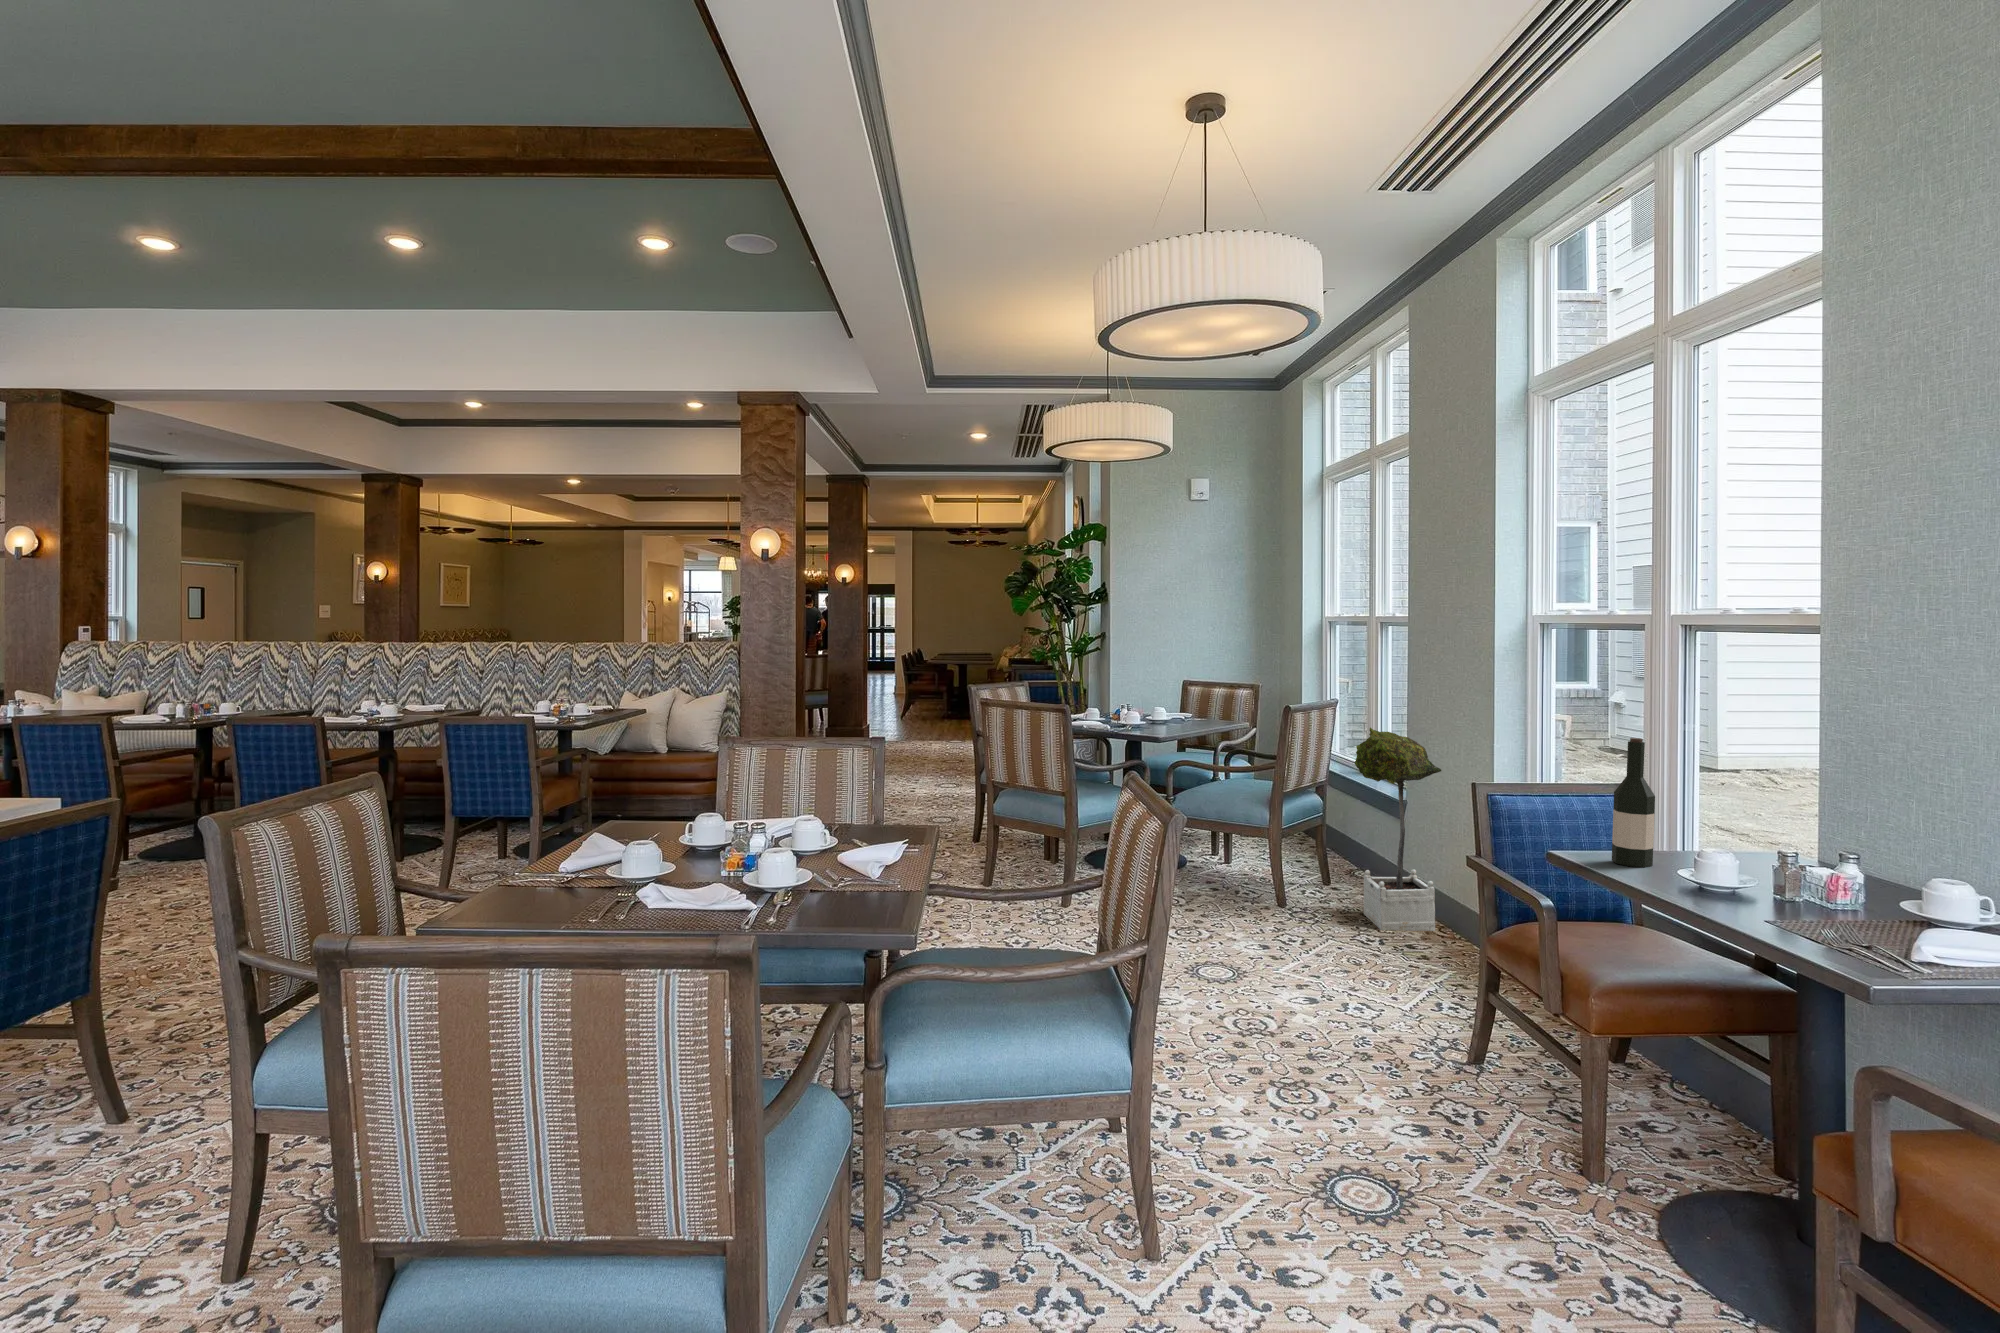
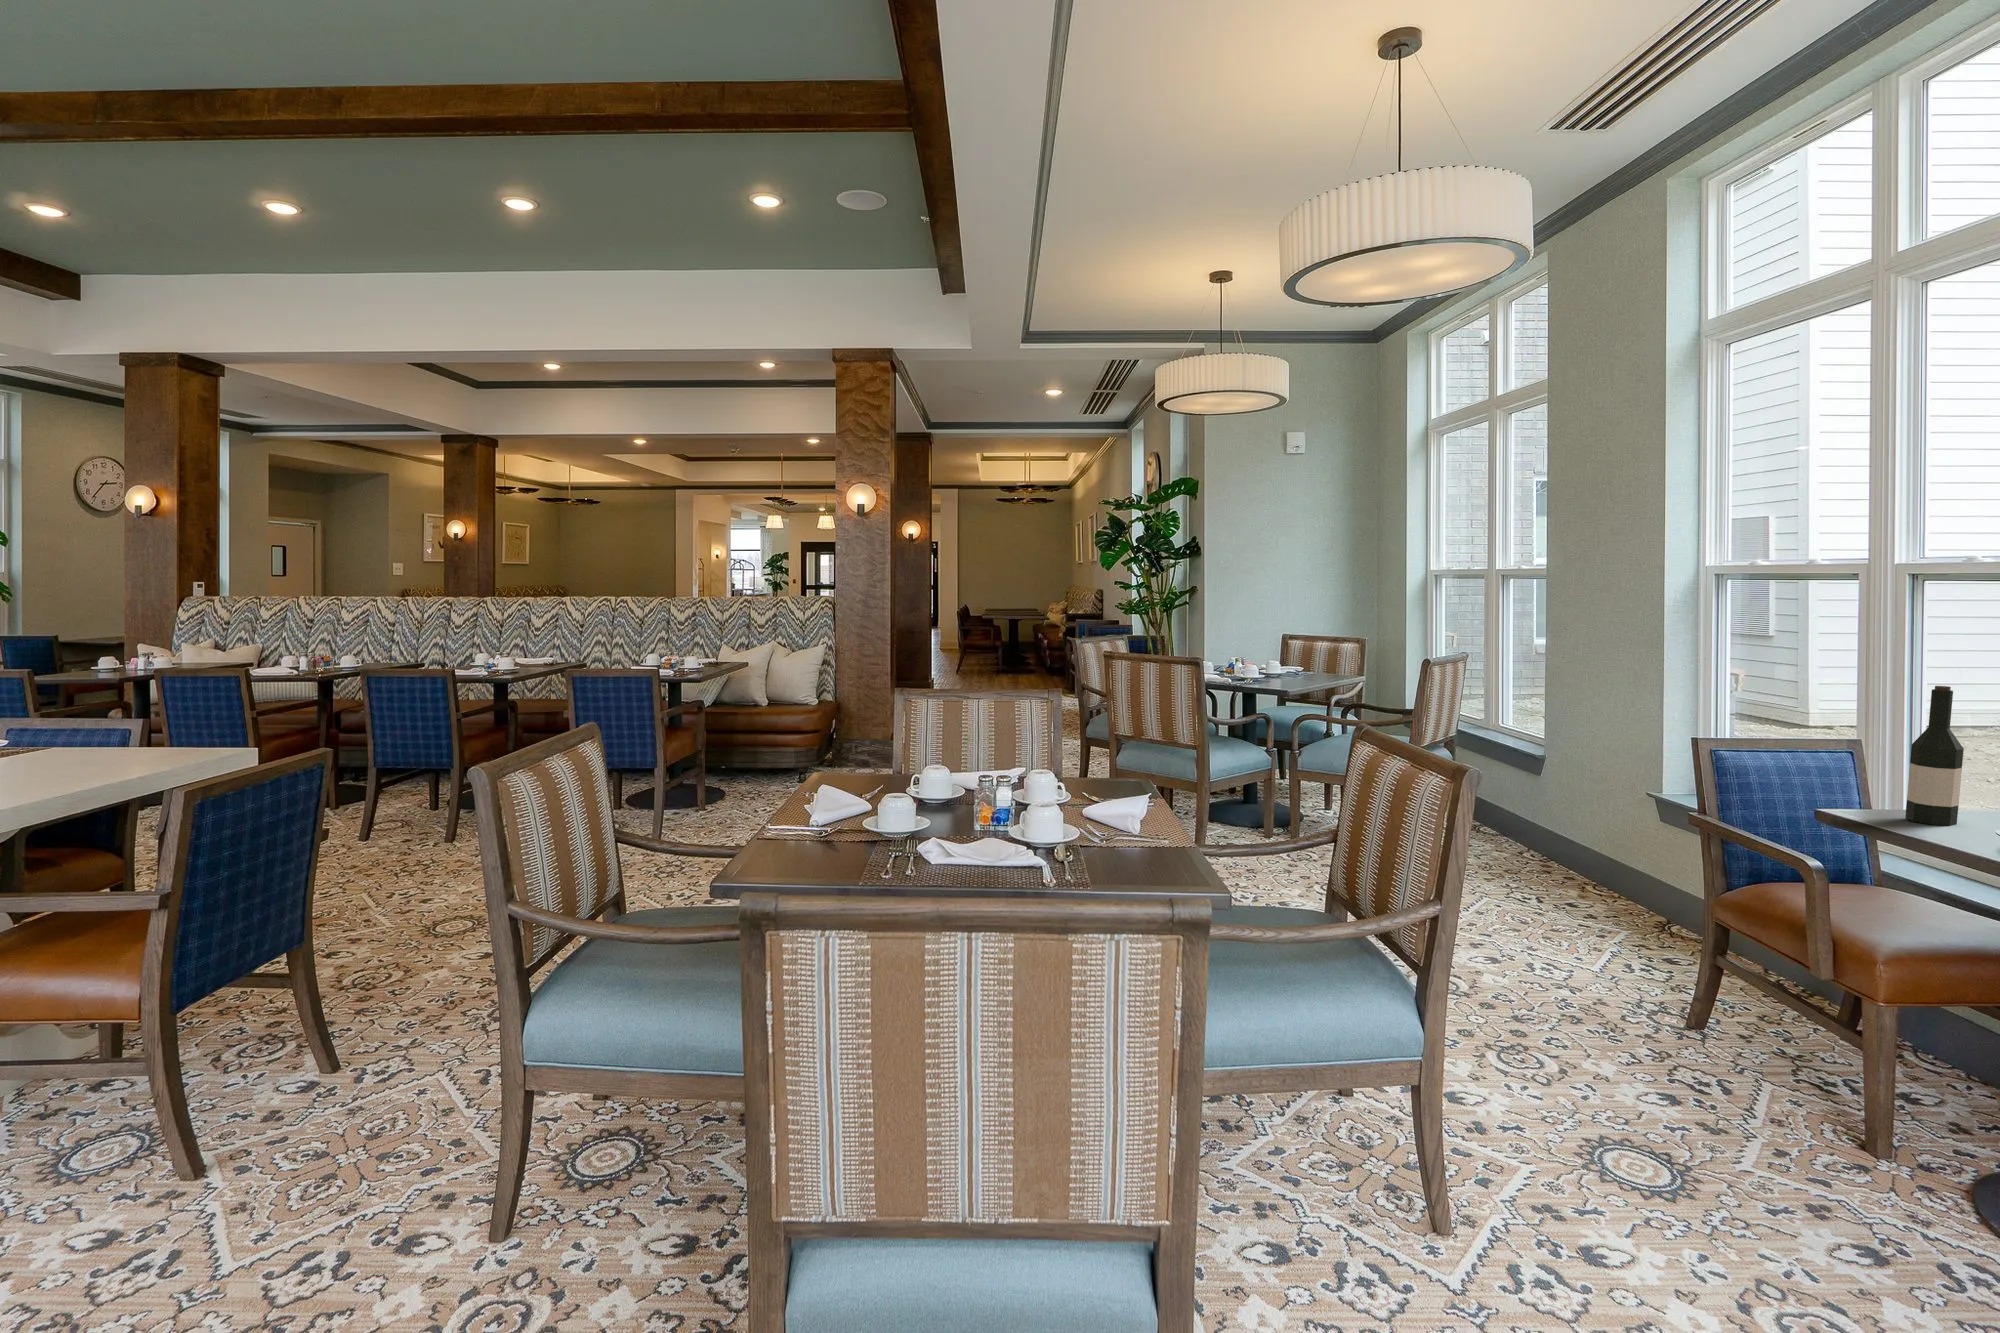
potted tree: present [1354,728,1441,931] -> none [1519,679,1614,890]

